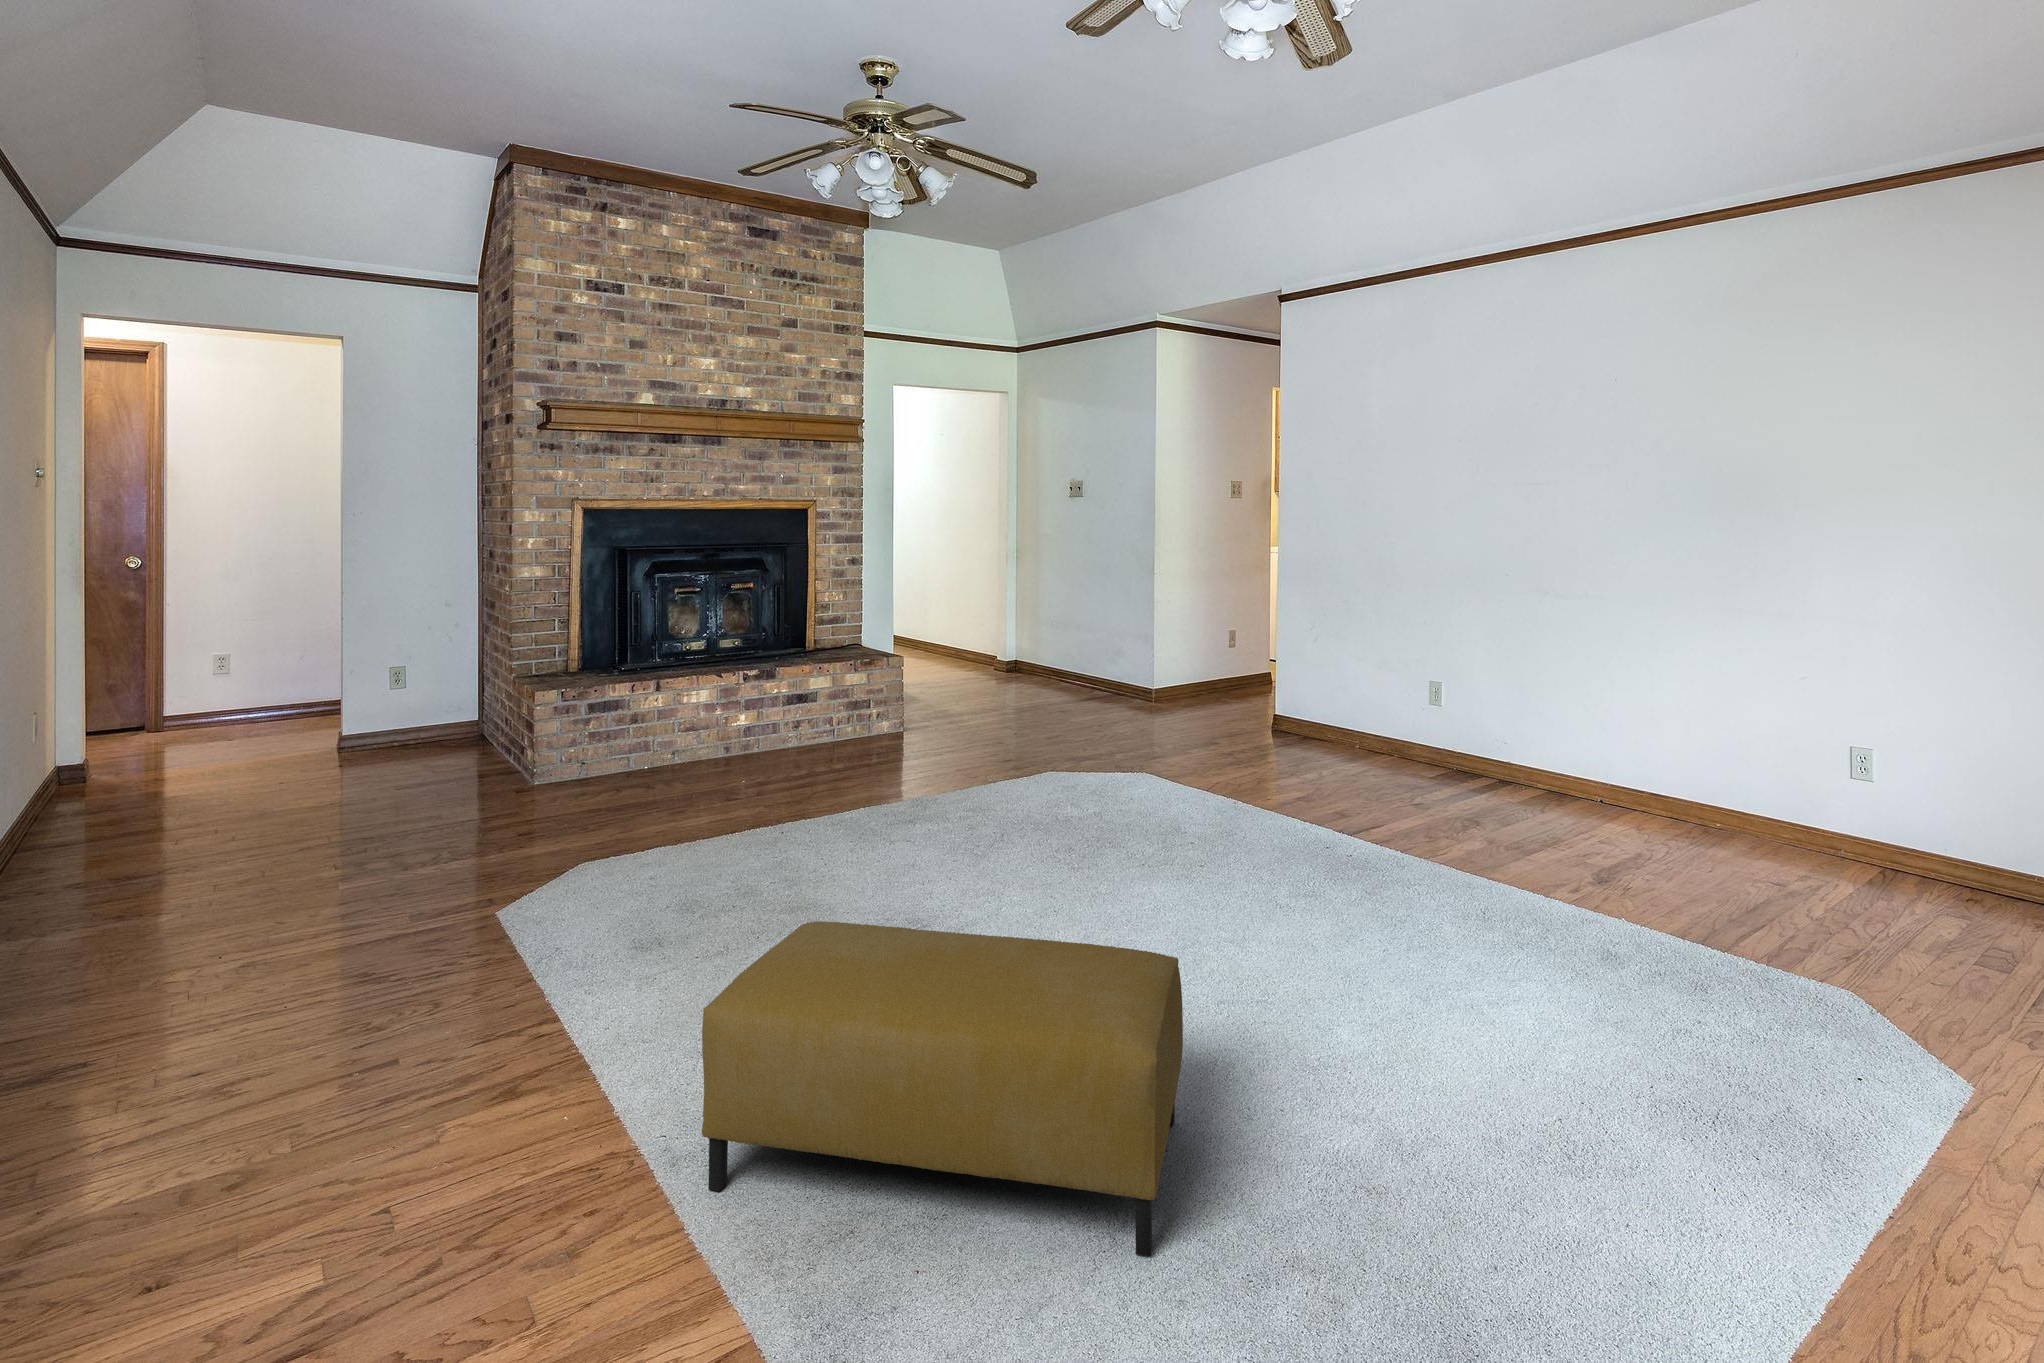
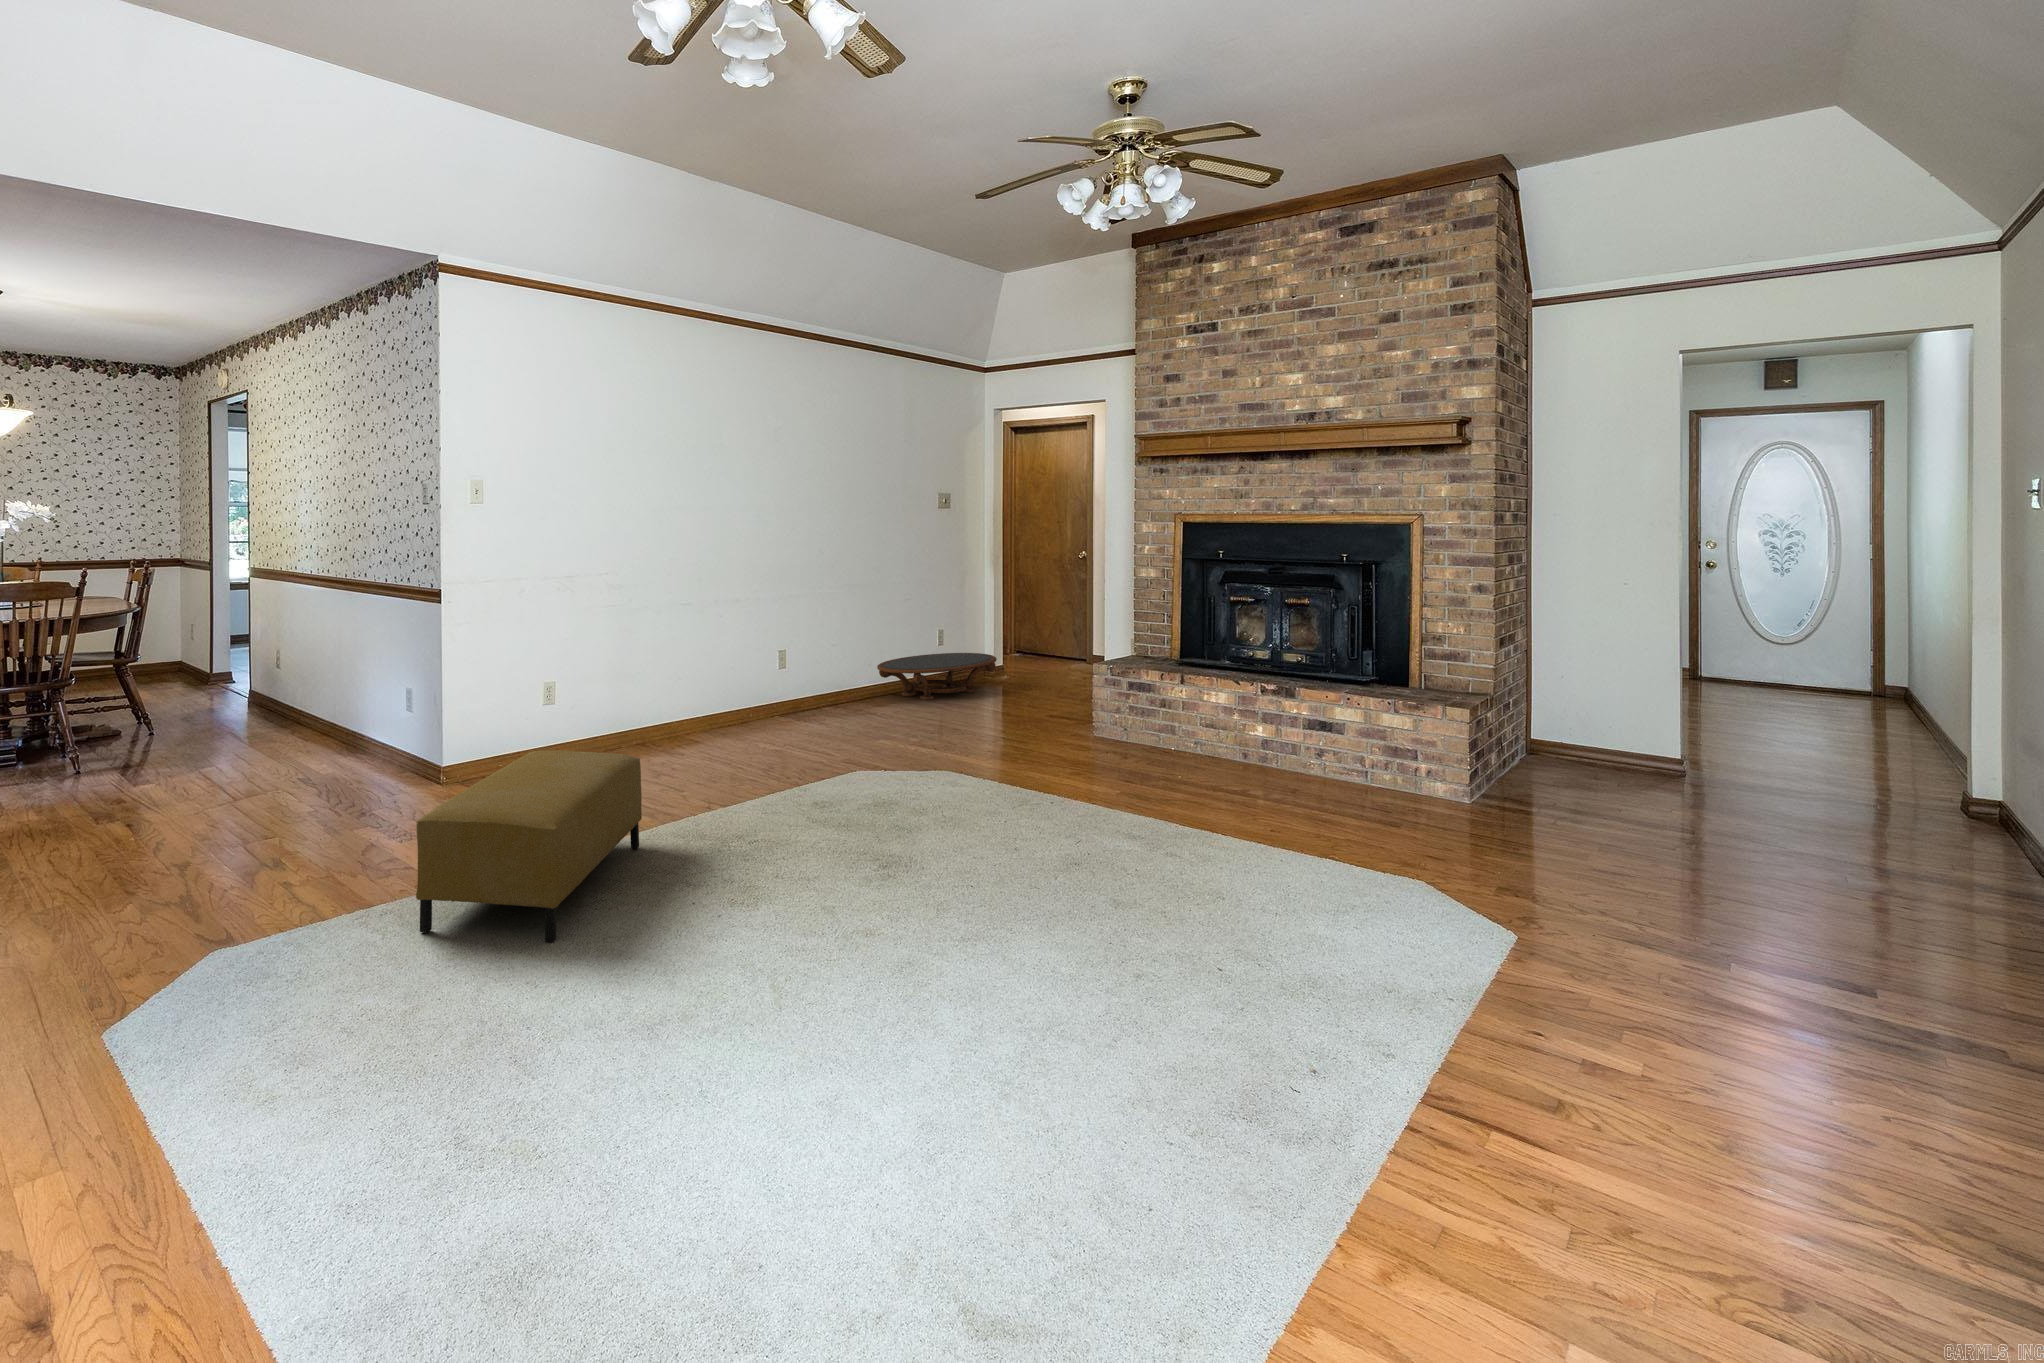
coffee table: none [34,741,224,846] -> present [877,653,997,700]

